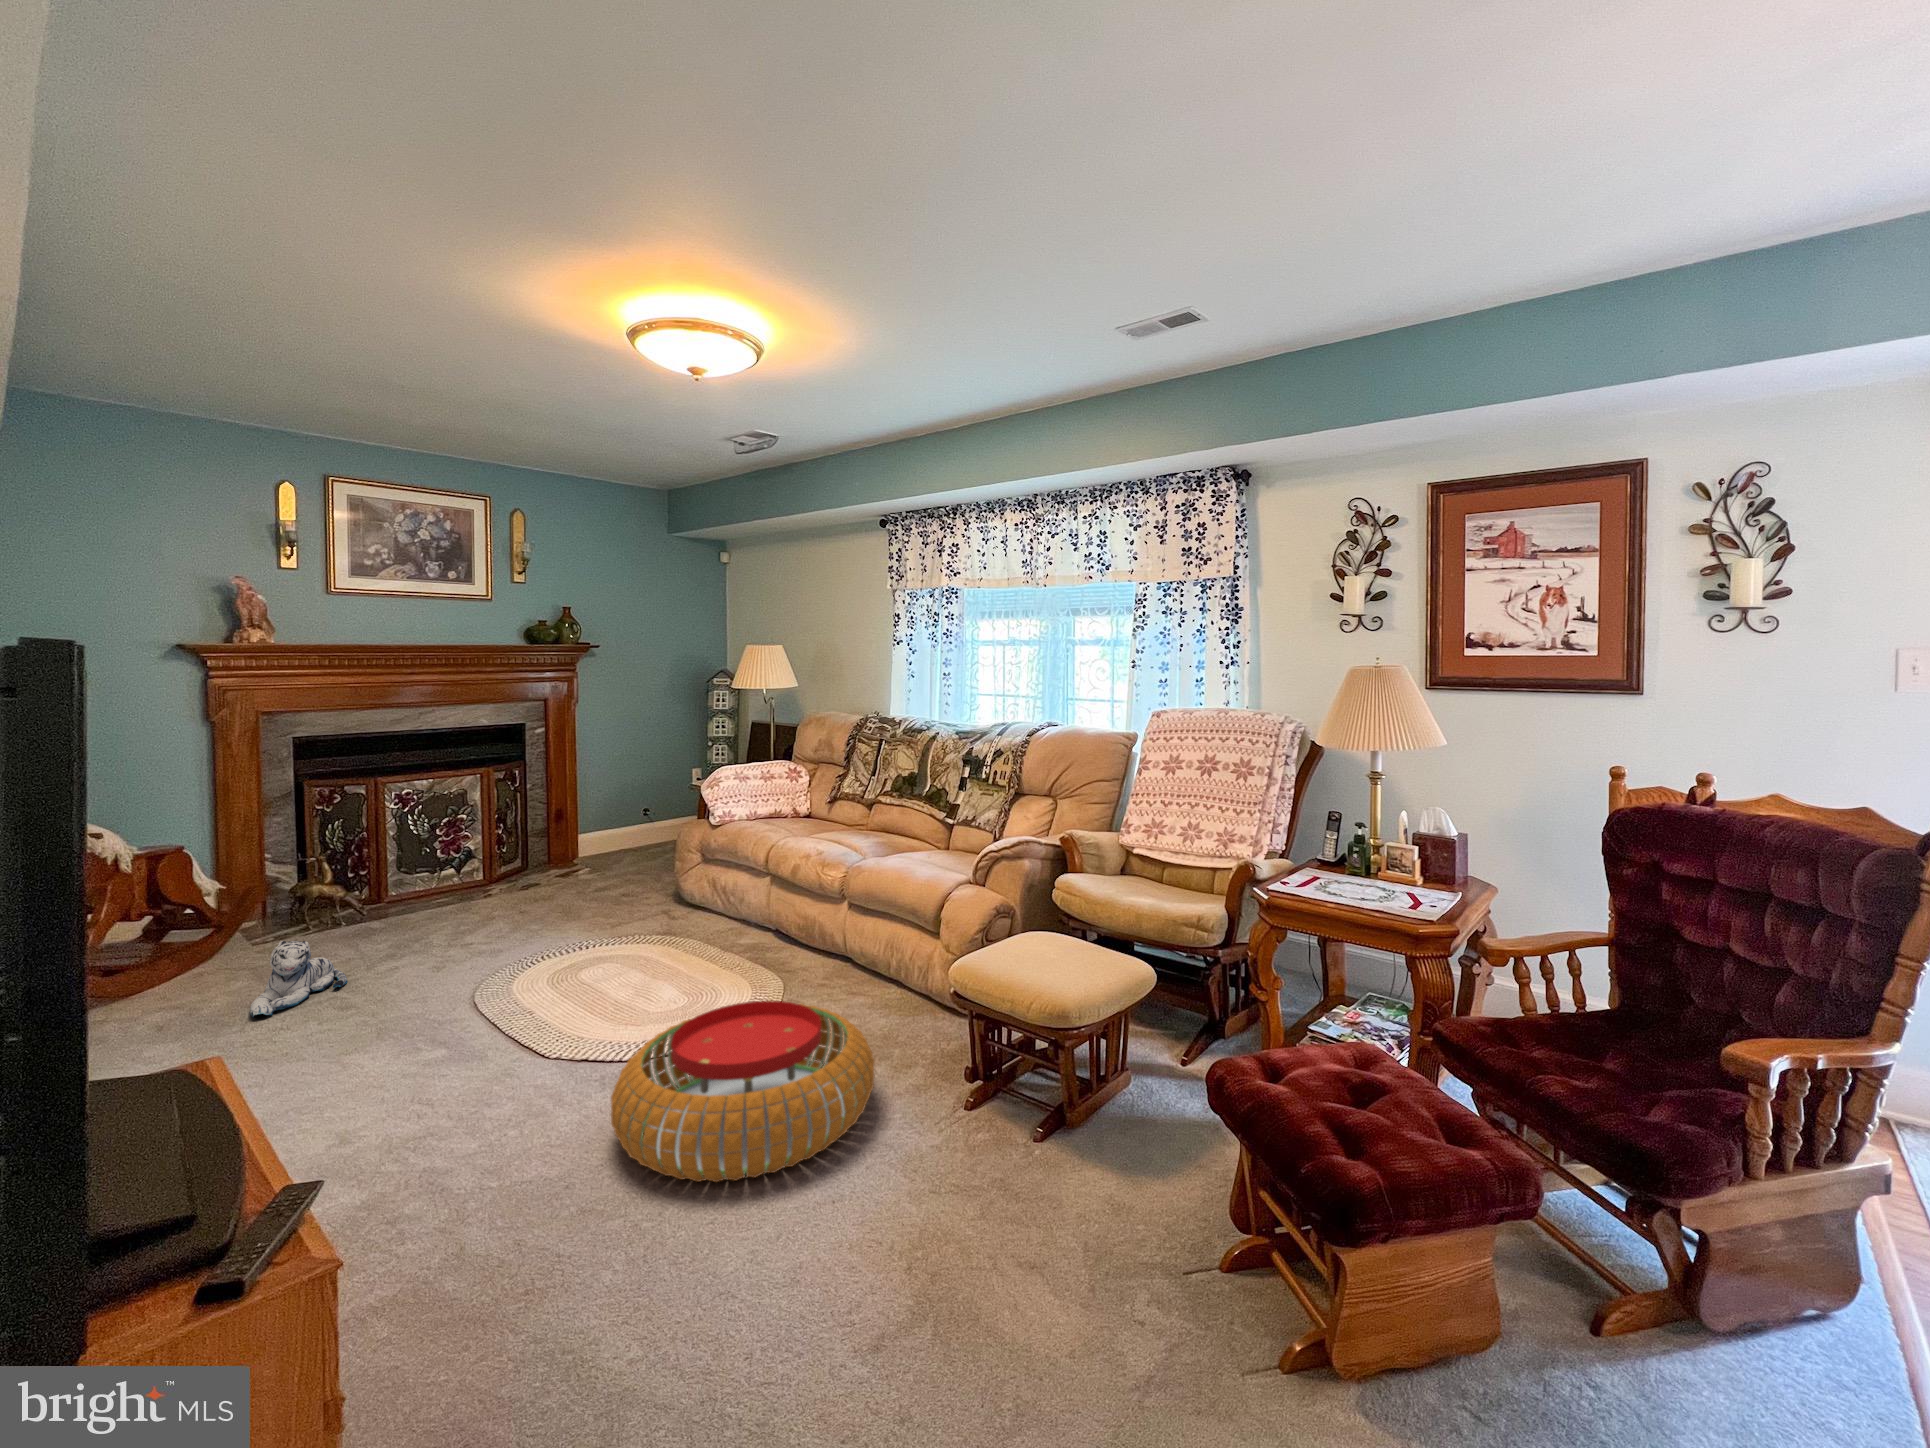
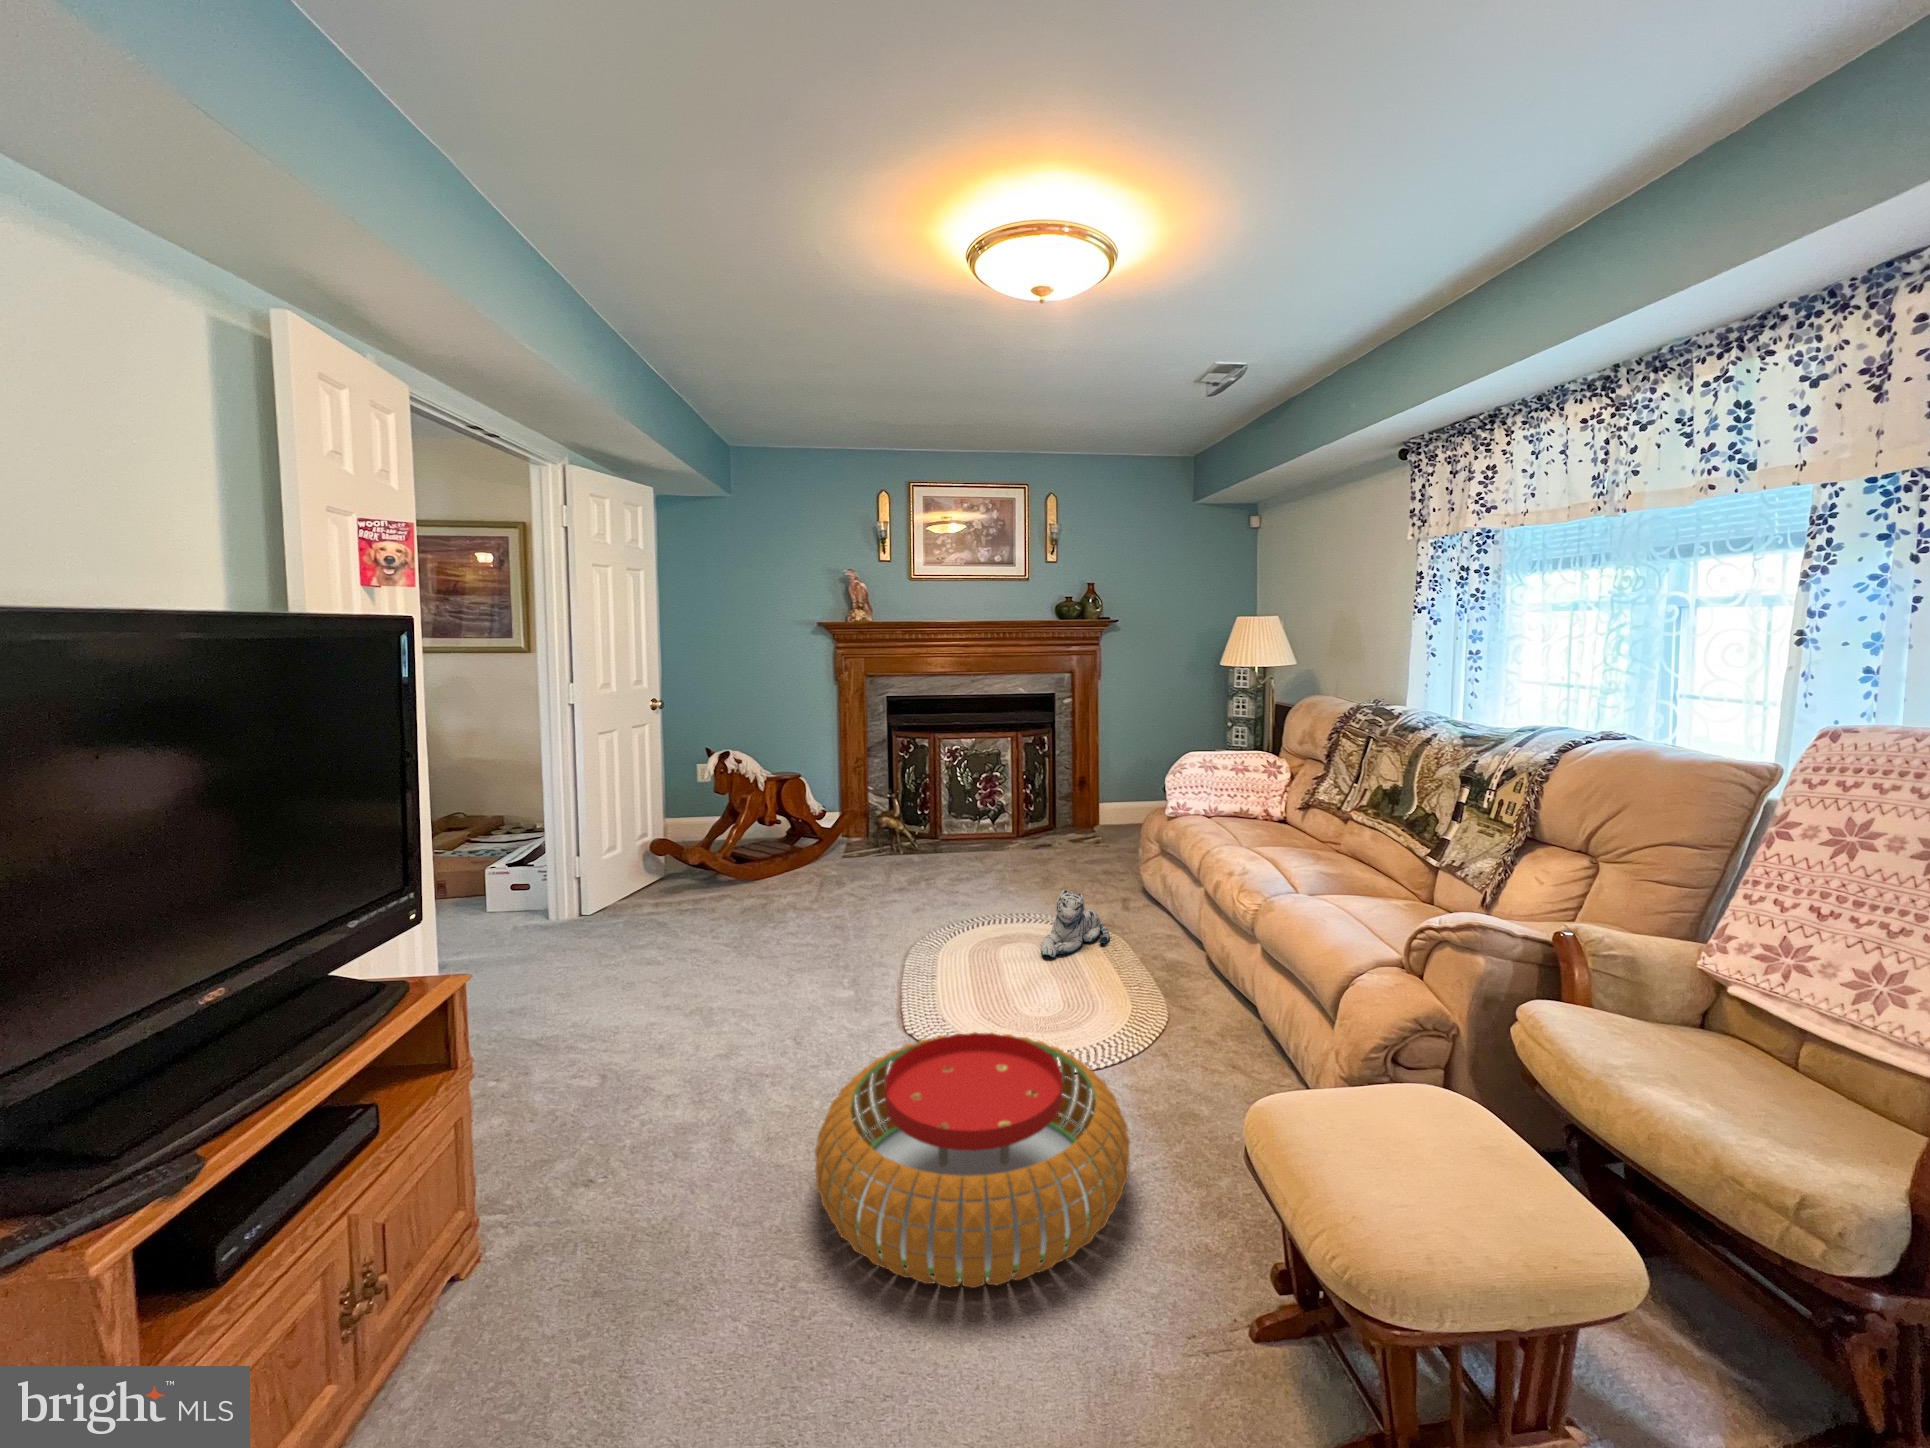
plush toy: present [250,941,347,1018] -> present [1041,890,1110,957]

